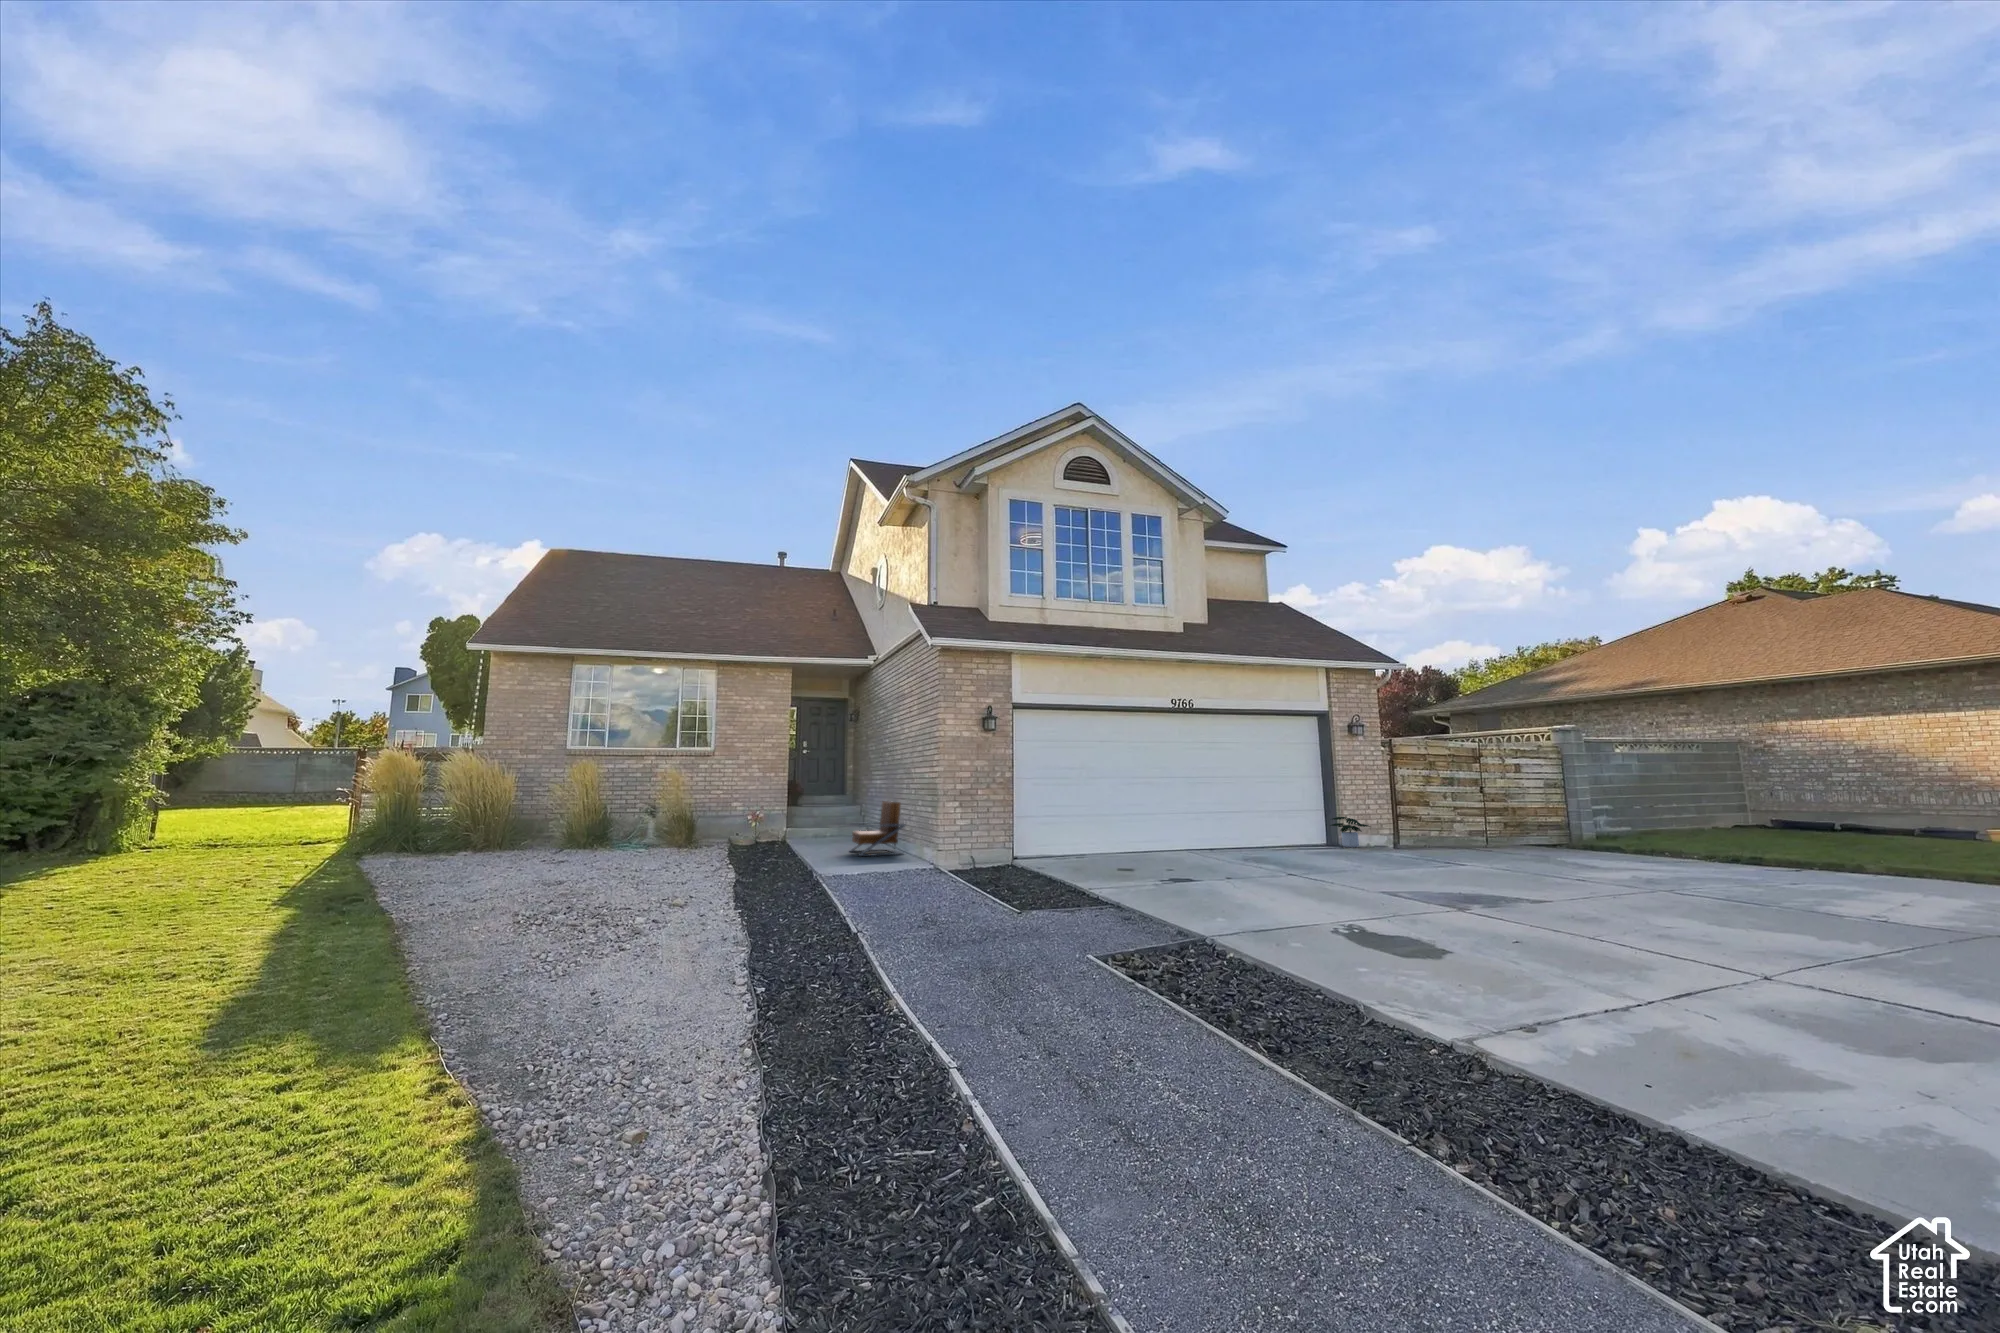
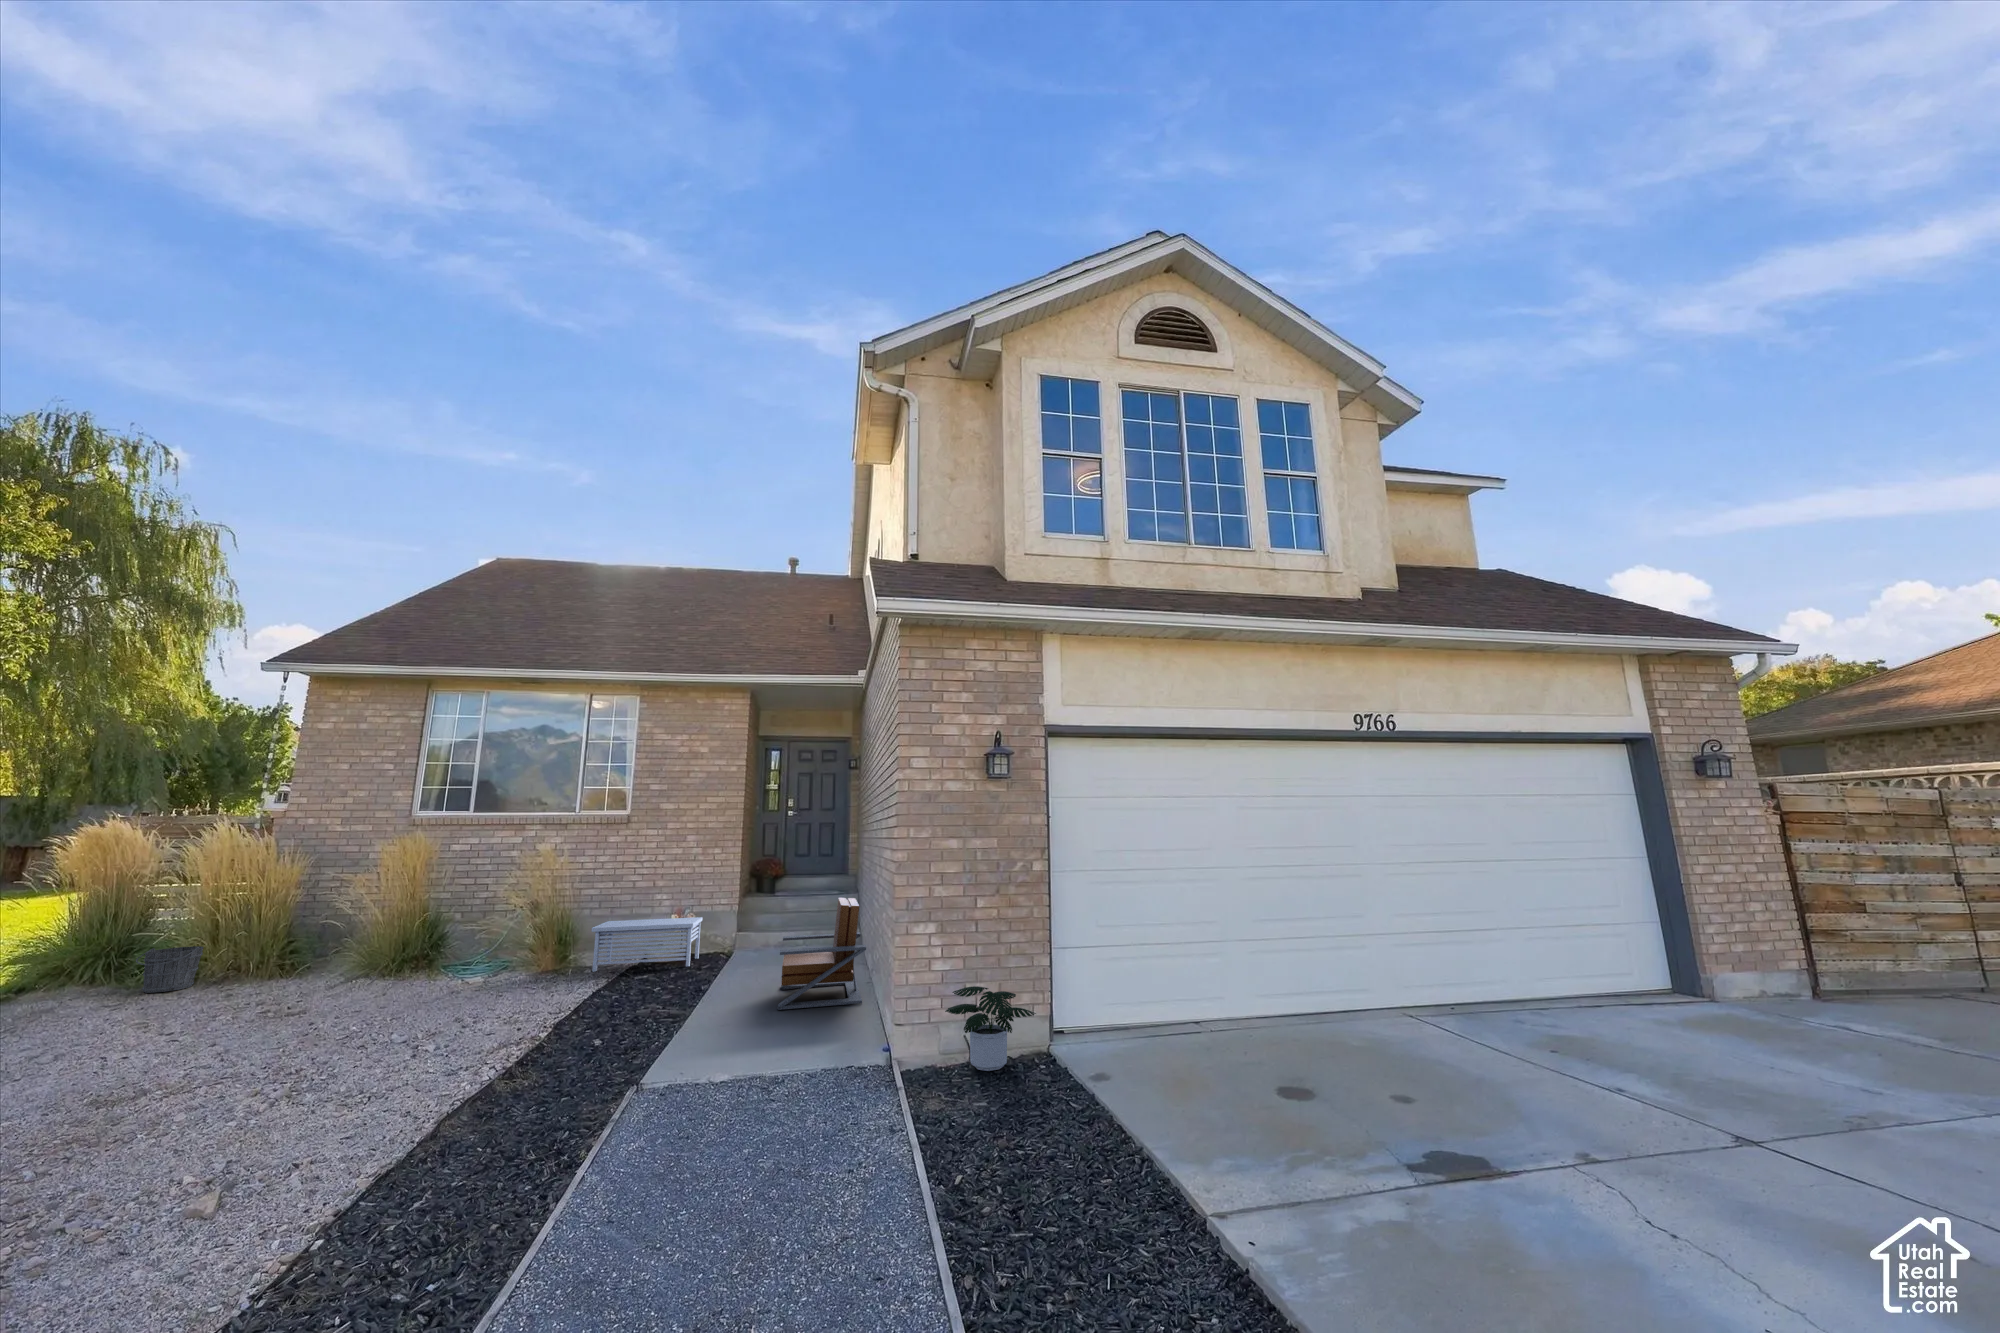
potted plant: present [1331,817,1370,847] -> present [945,986,1036,1071]
storage bench: none [718,820,781,849] -> present [591,917,702,972]
bucket: none [453,829,486,855] -> present [136,946,203,993]

